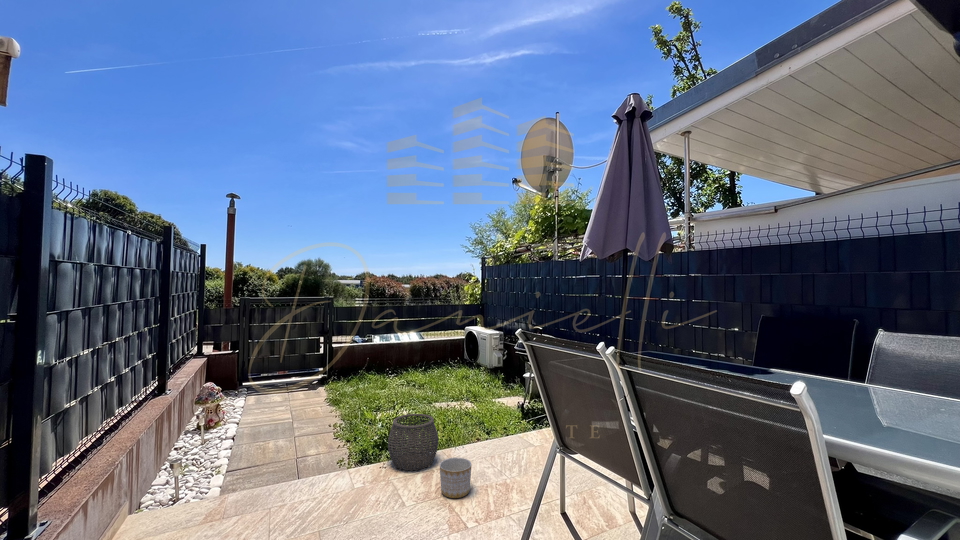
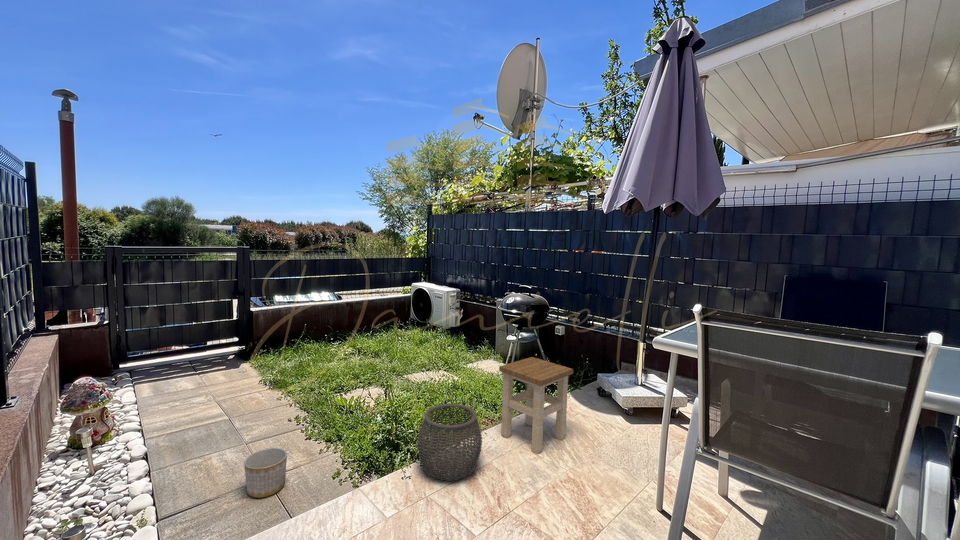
stool: none [467,384,526,463] -> present [499,357,573,454]
planter: present [440,458,472,498] -> present [244,448,287,498]

